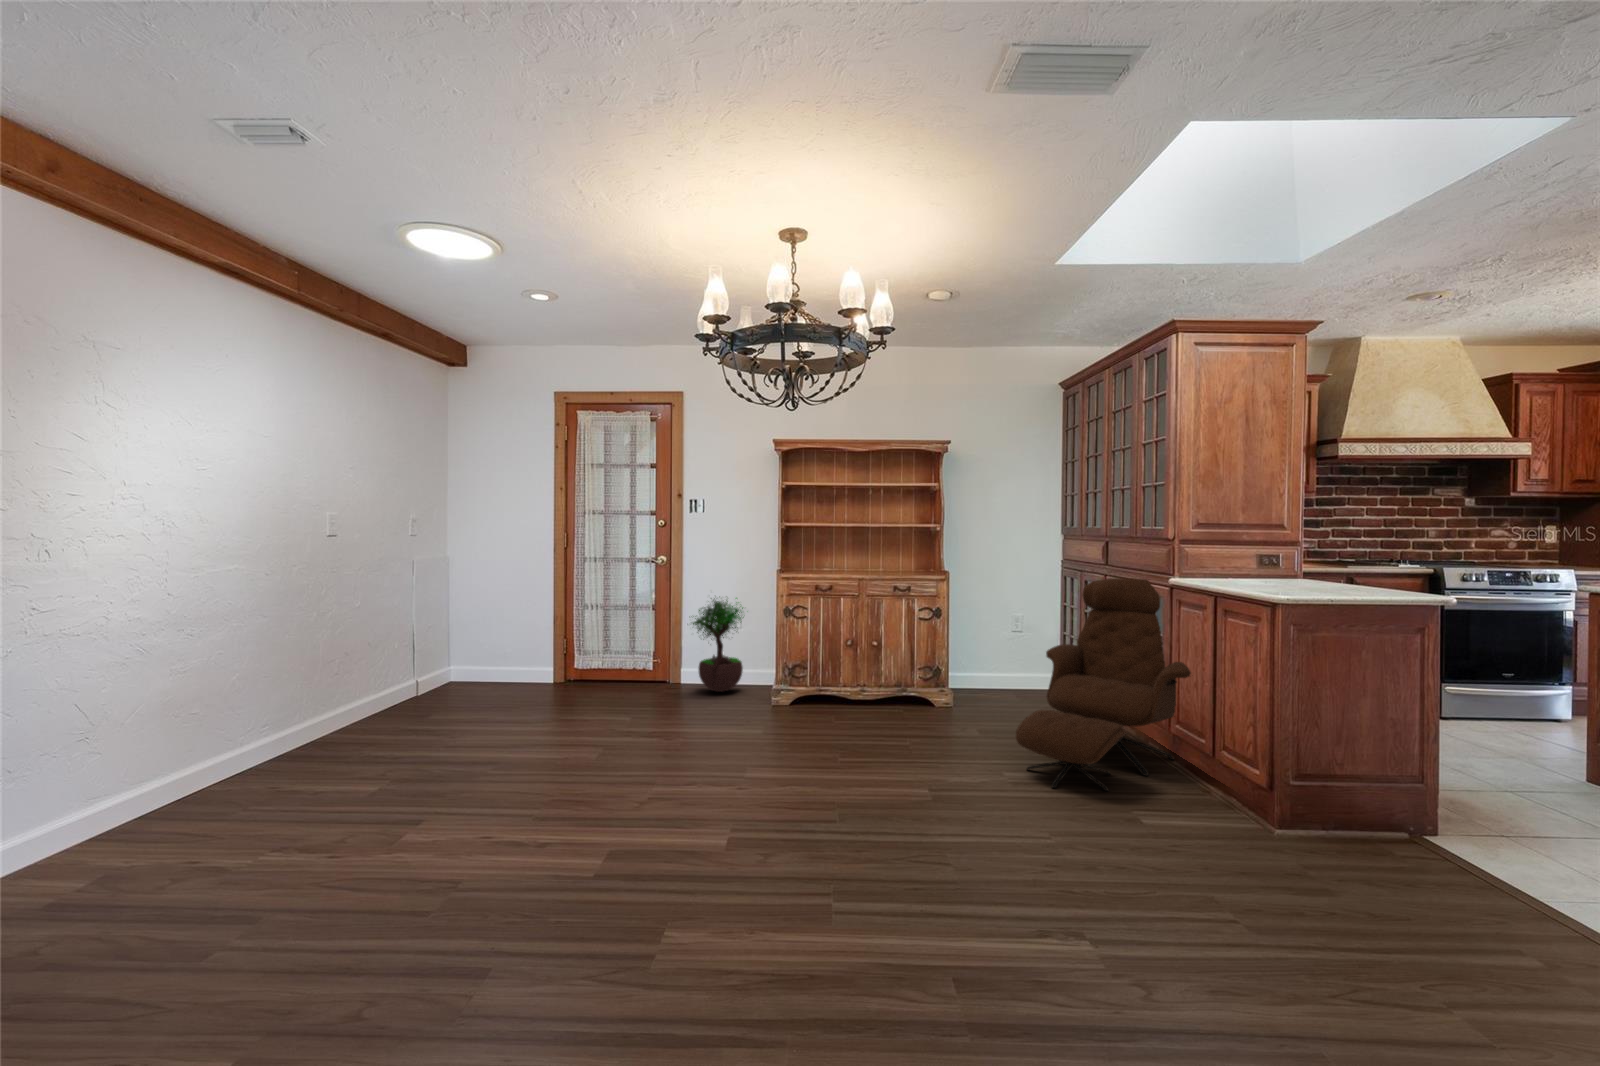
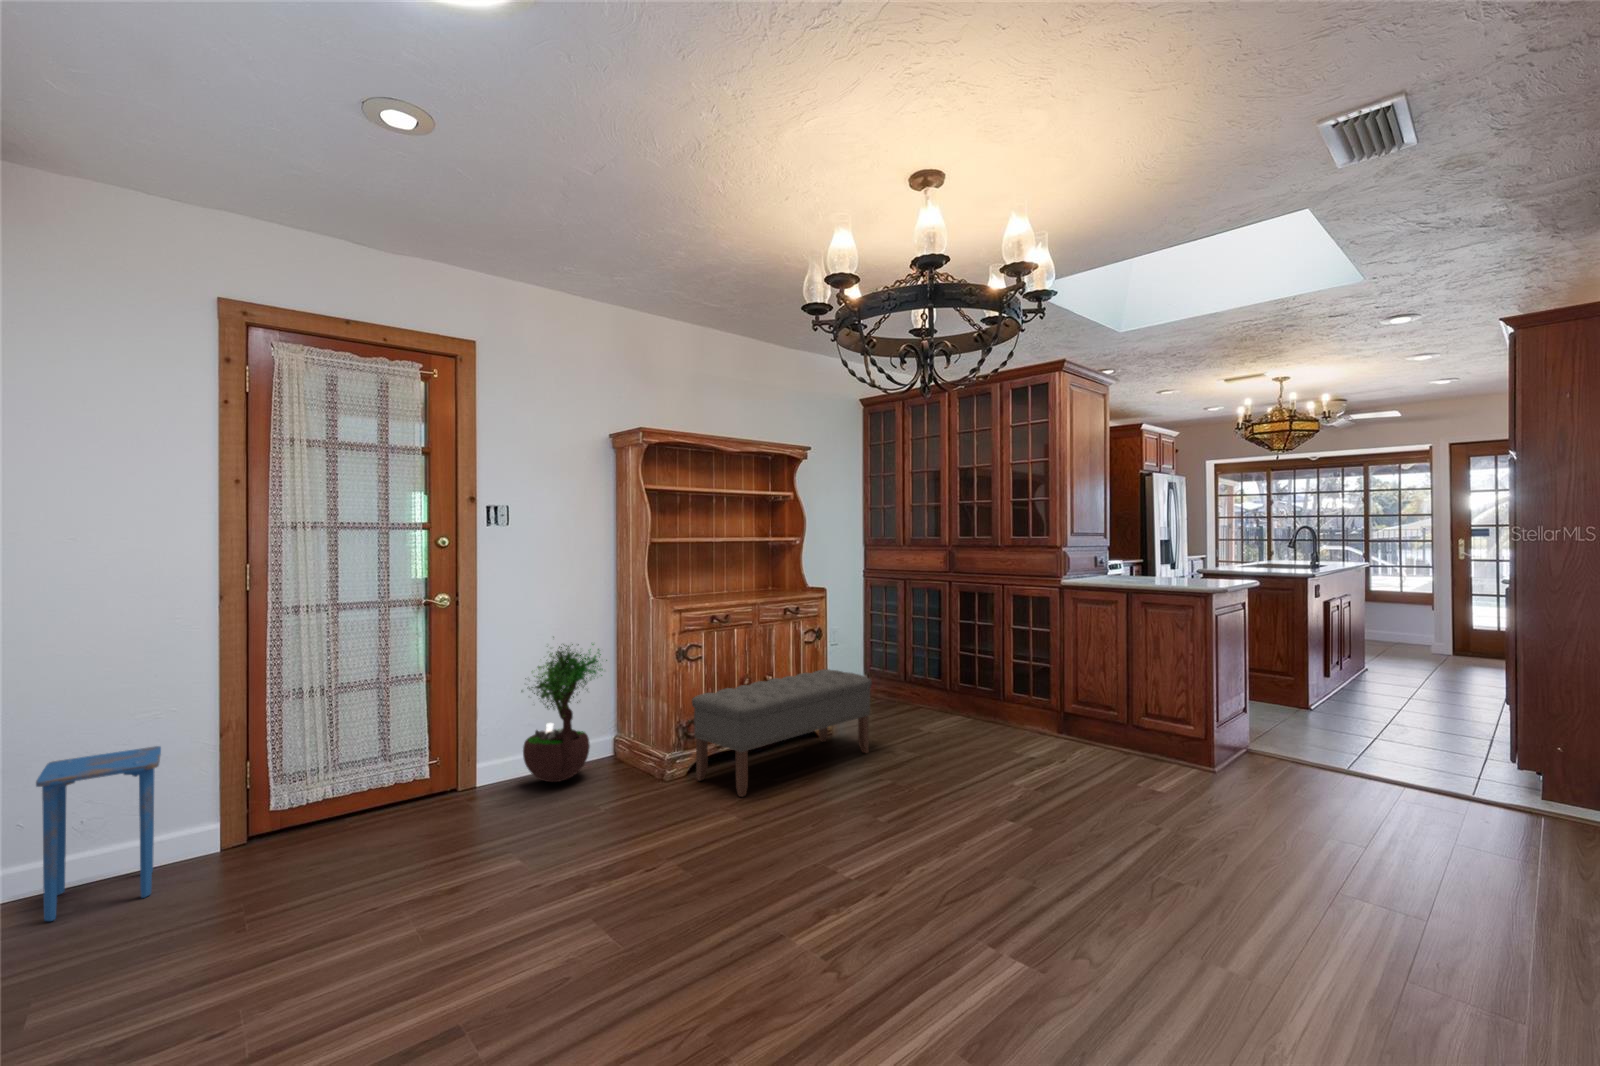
lounge chair: present [1016,578,1191,791] -> none [961,584,1102,785]
side table: none [467,625,524,696] -> present [36,746,161,921]
bench: none [786,643,949,725] -> present [692,669,872,797]

